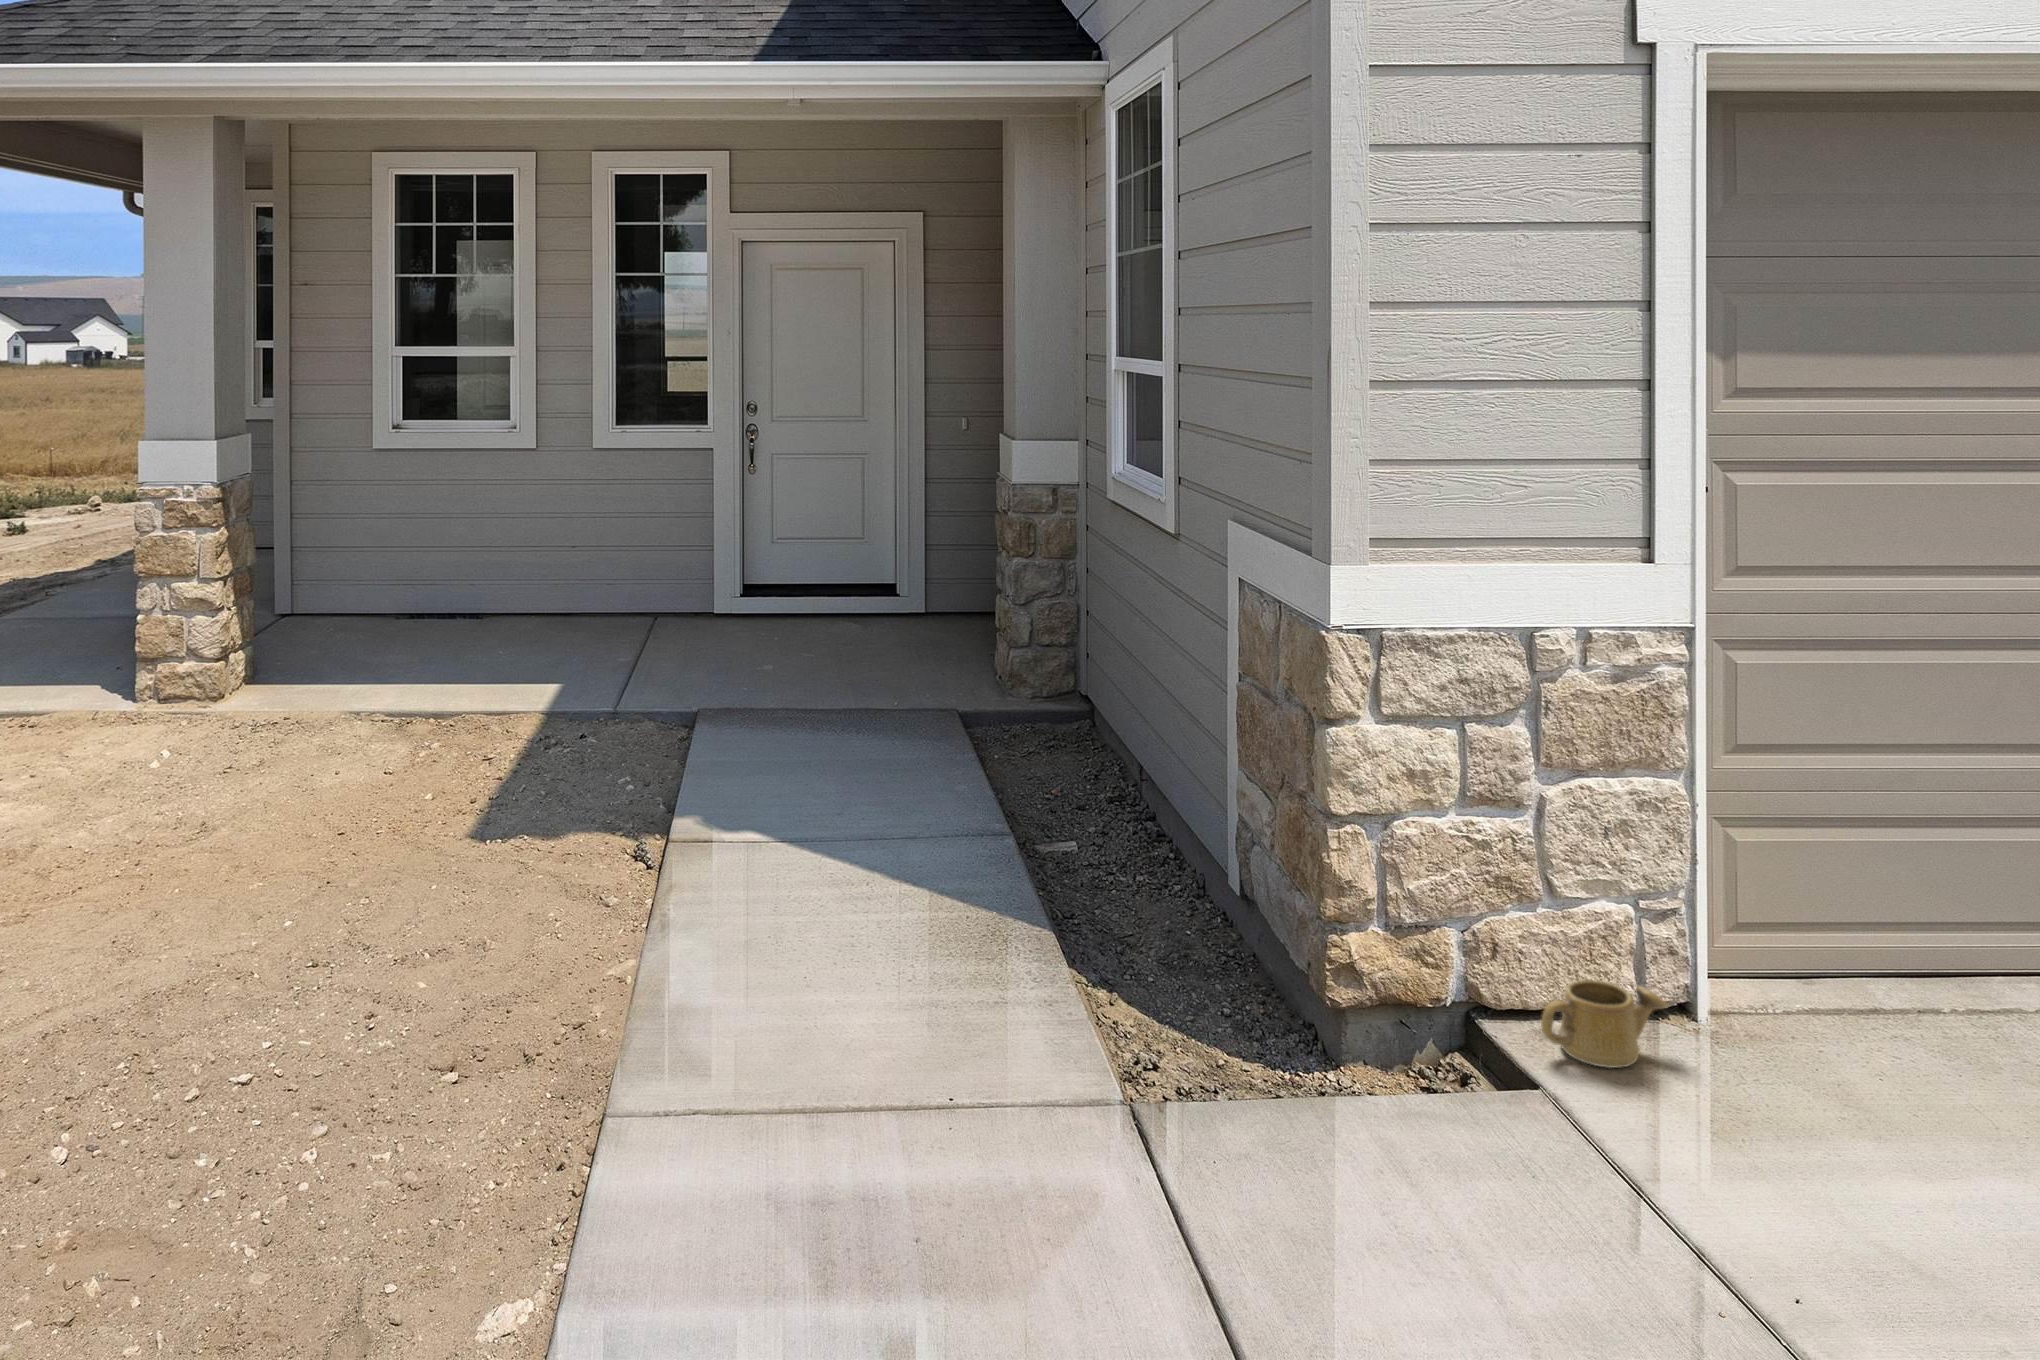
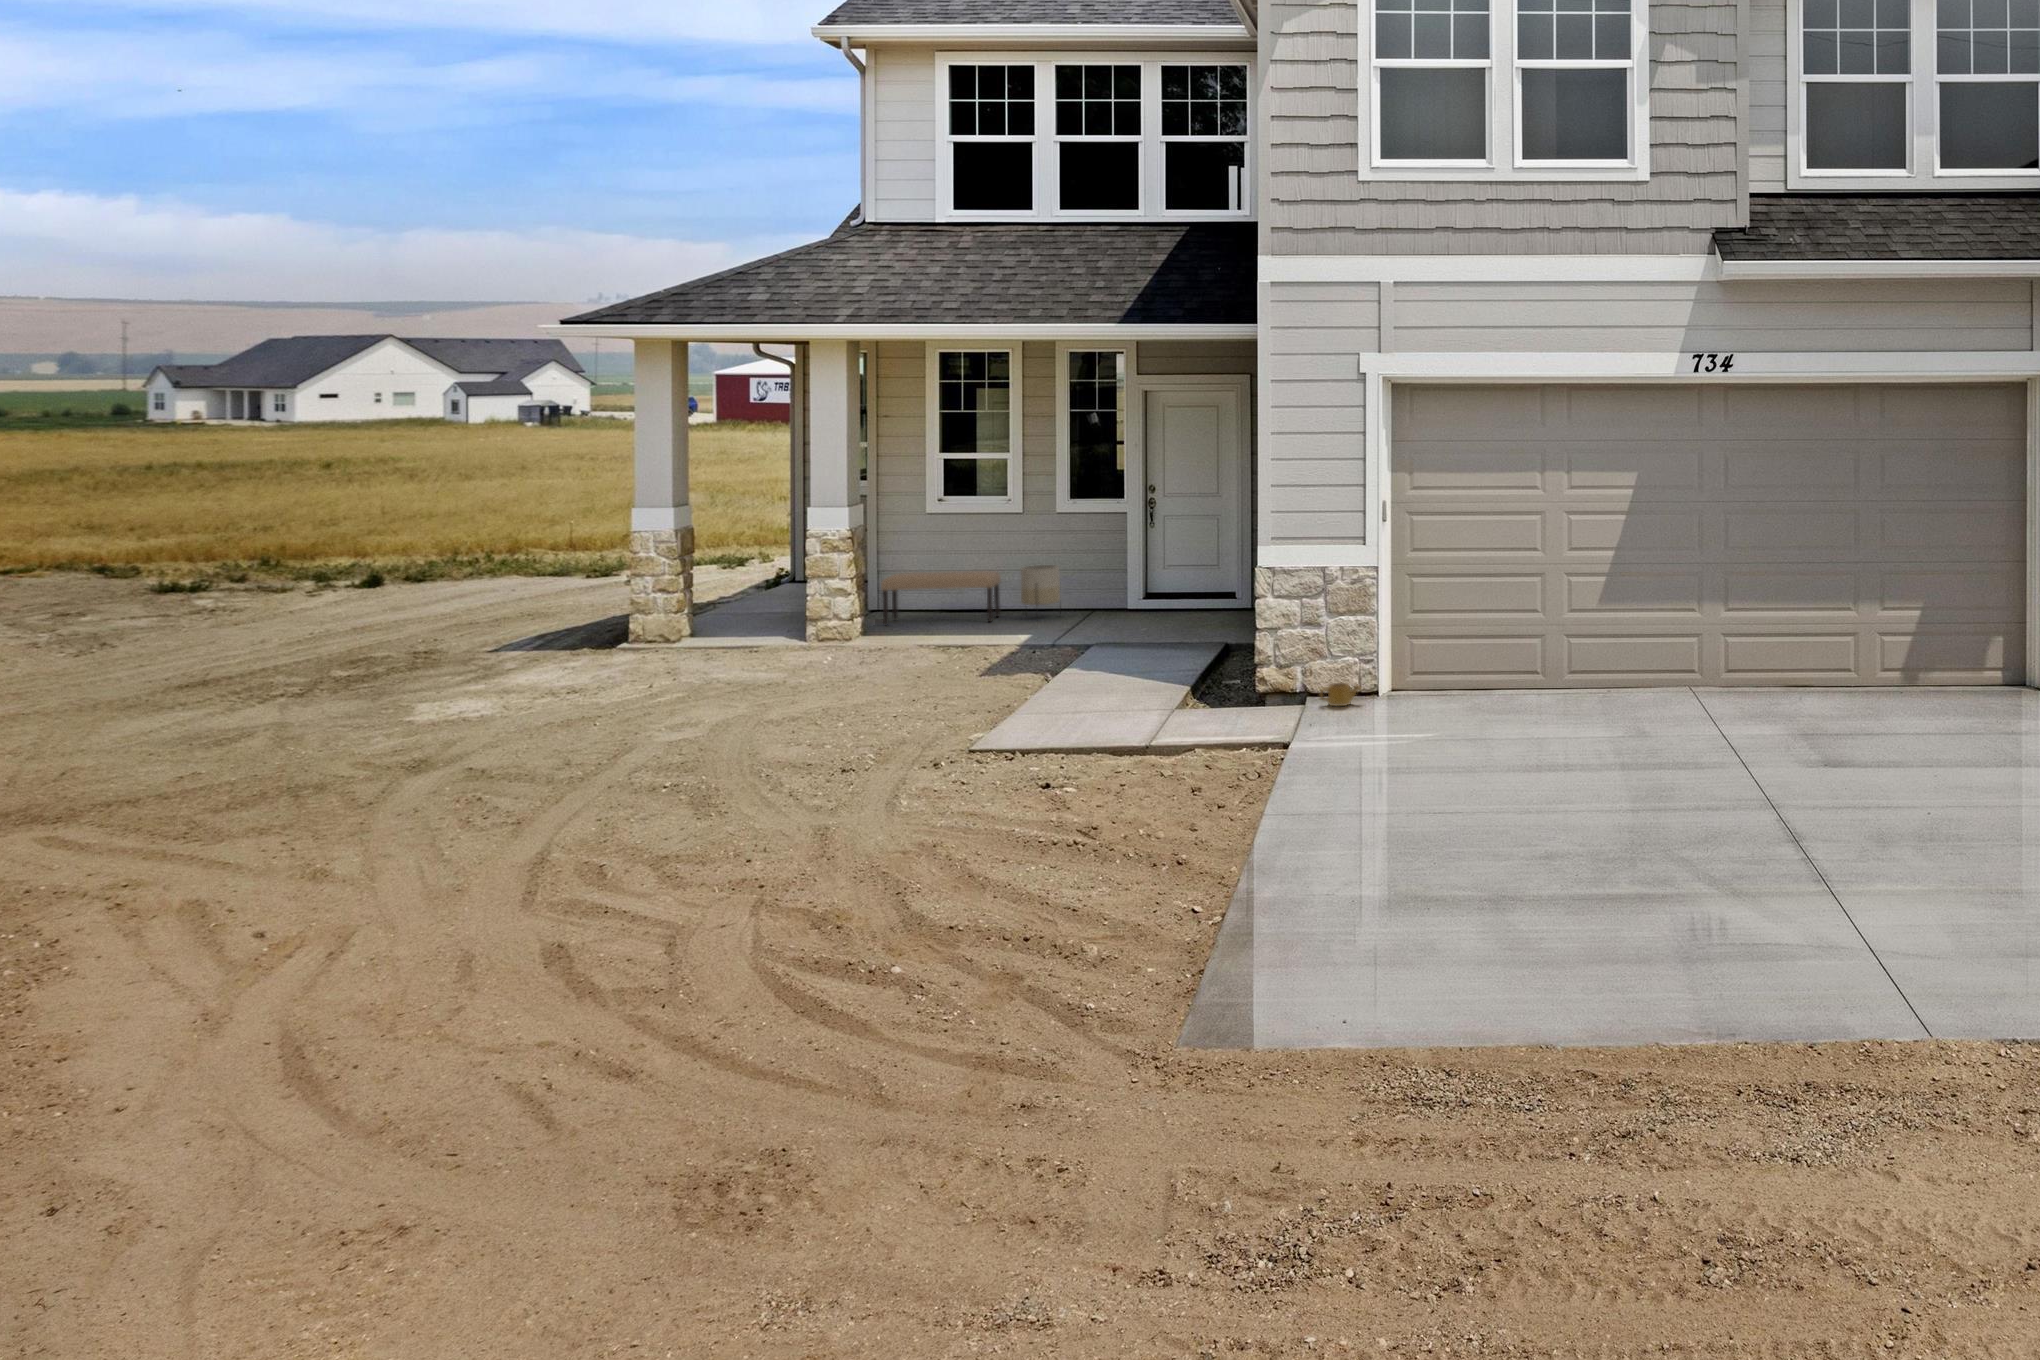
planter: none [530,543,599,647] -> present [1021,565,1060,606]
bench: none [286,553,494,652] -> present [881,571,1001,625]

